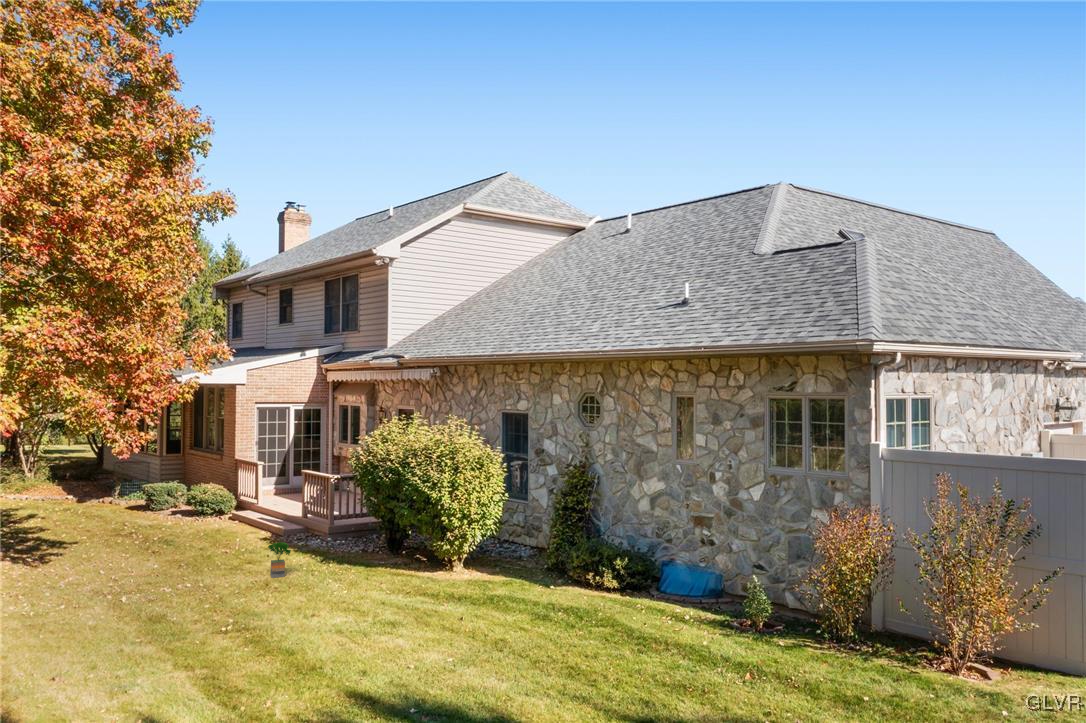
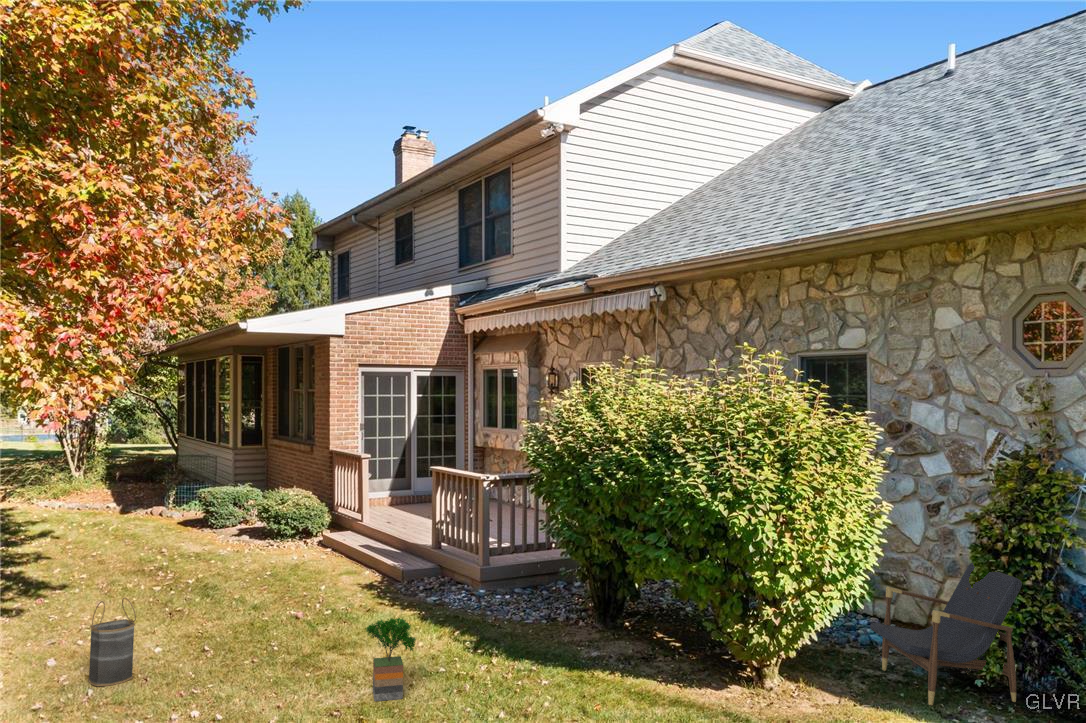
lounge chair: none [502,513,556,571] -> present [870,563,1022,705]
basket: none [131,537,154,578] -> present [88,598,136,686]

